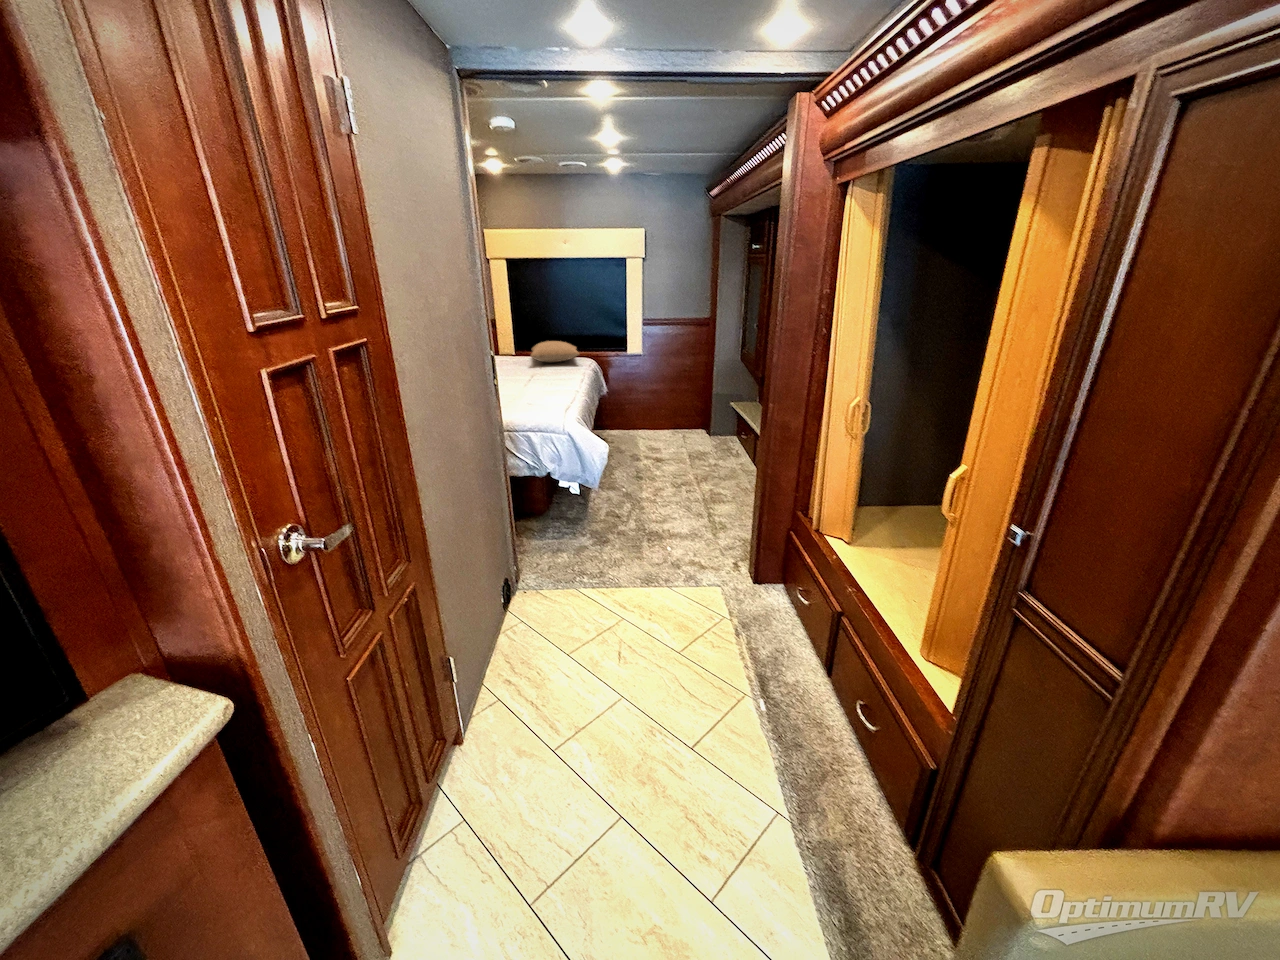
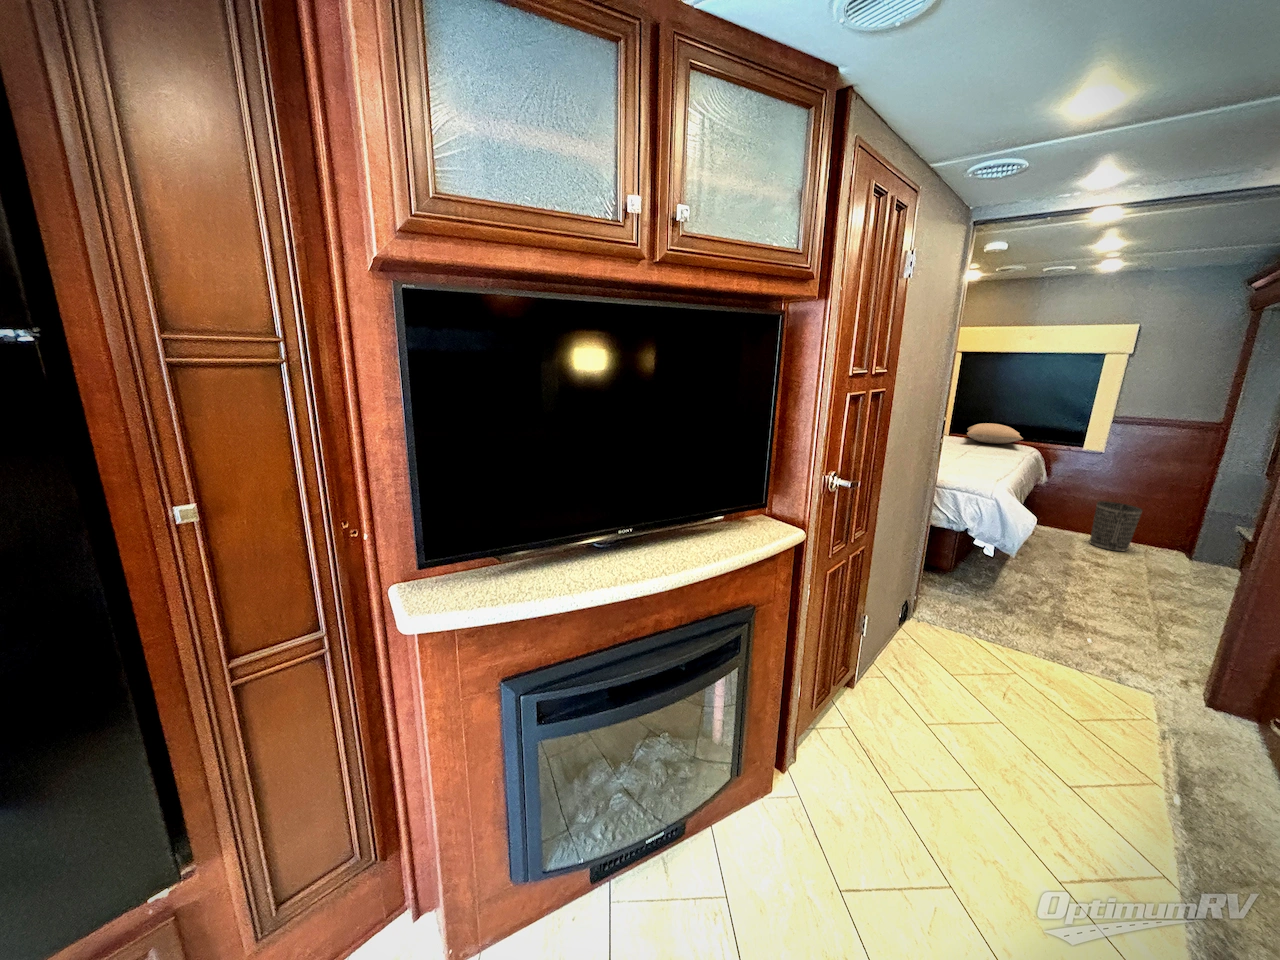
wastebasket: none [646,399,676,443] -> present [1090,501,1142,552]

